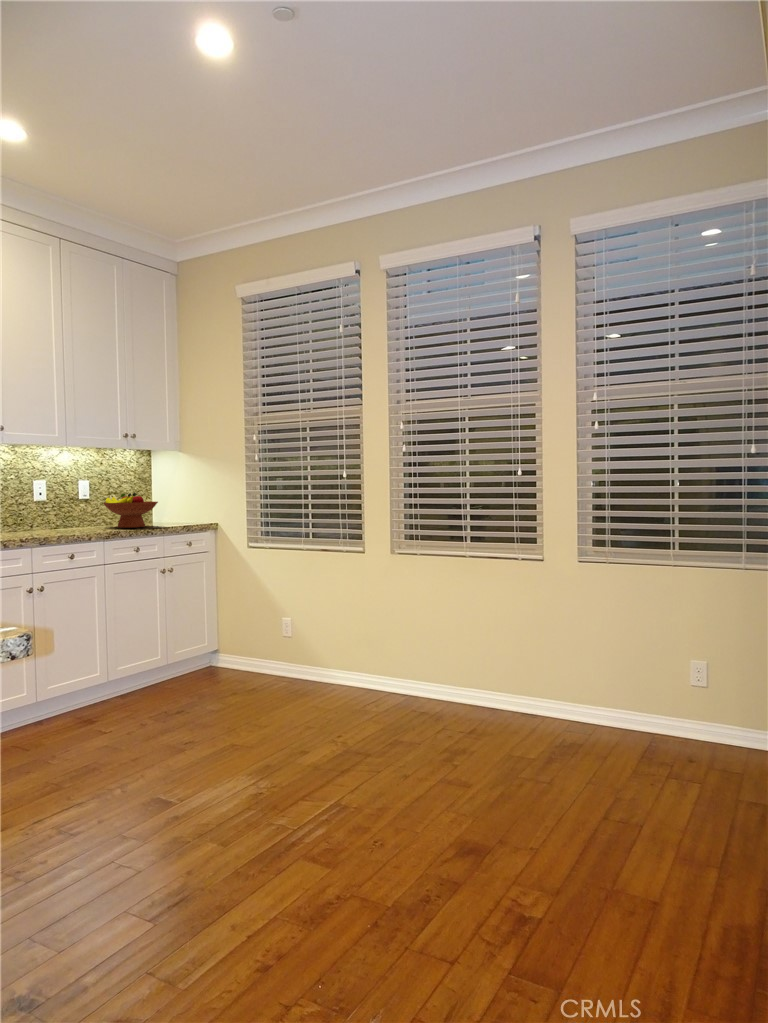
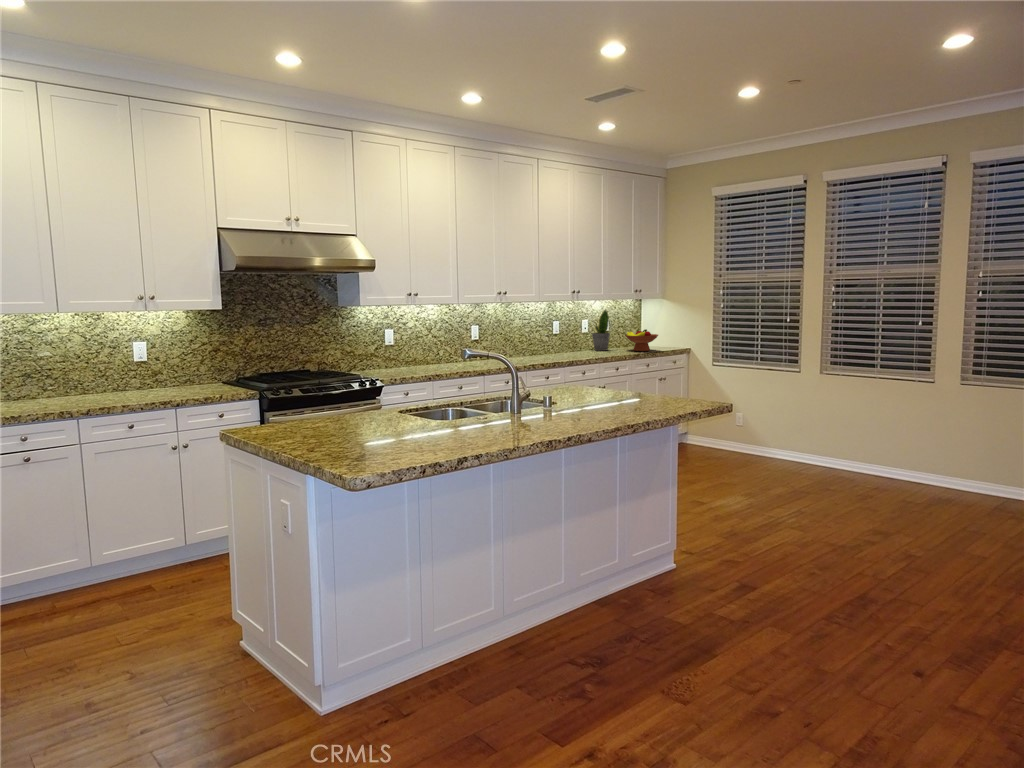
potted plant: none [45,460,78,528] -> present [592,310,610,351]

